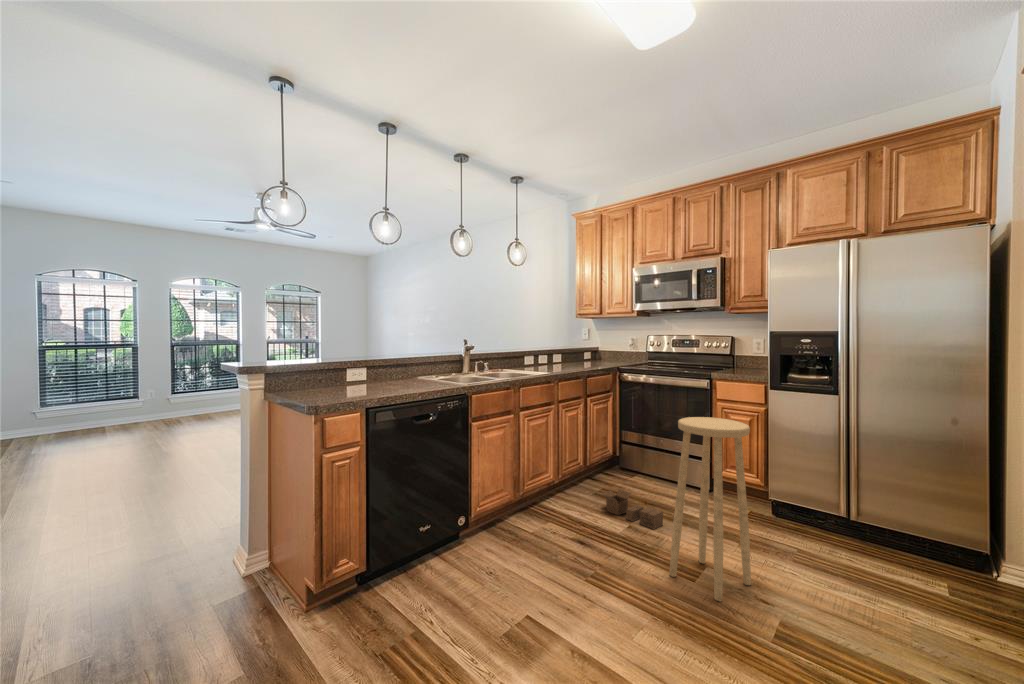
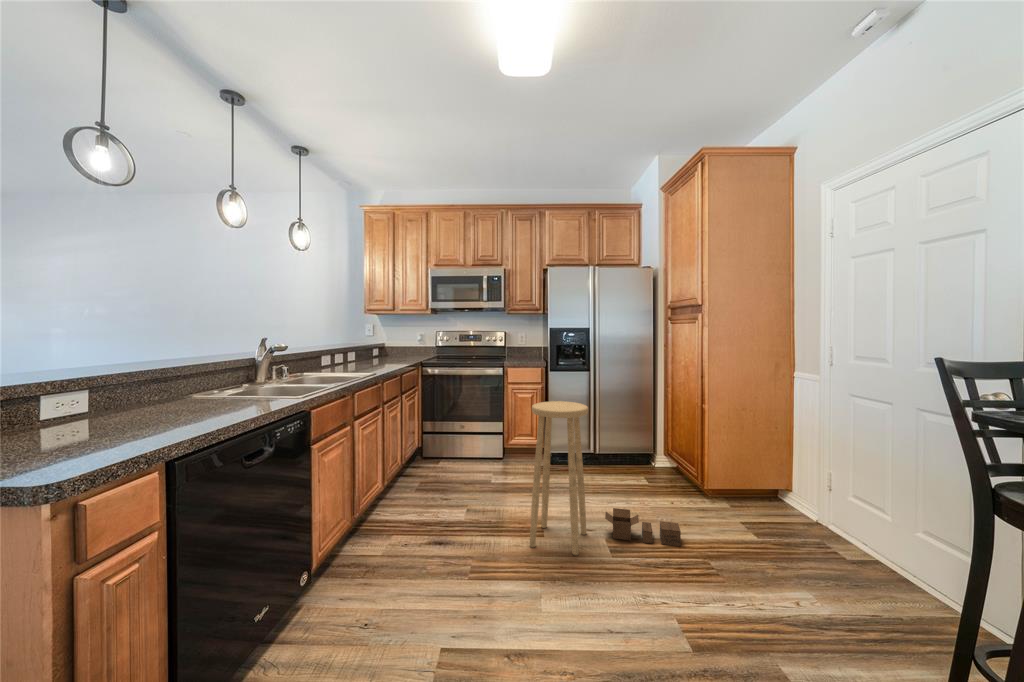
cardboard box: present [602,489,663,529] -> present [605,508,681,546]

